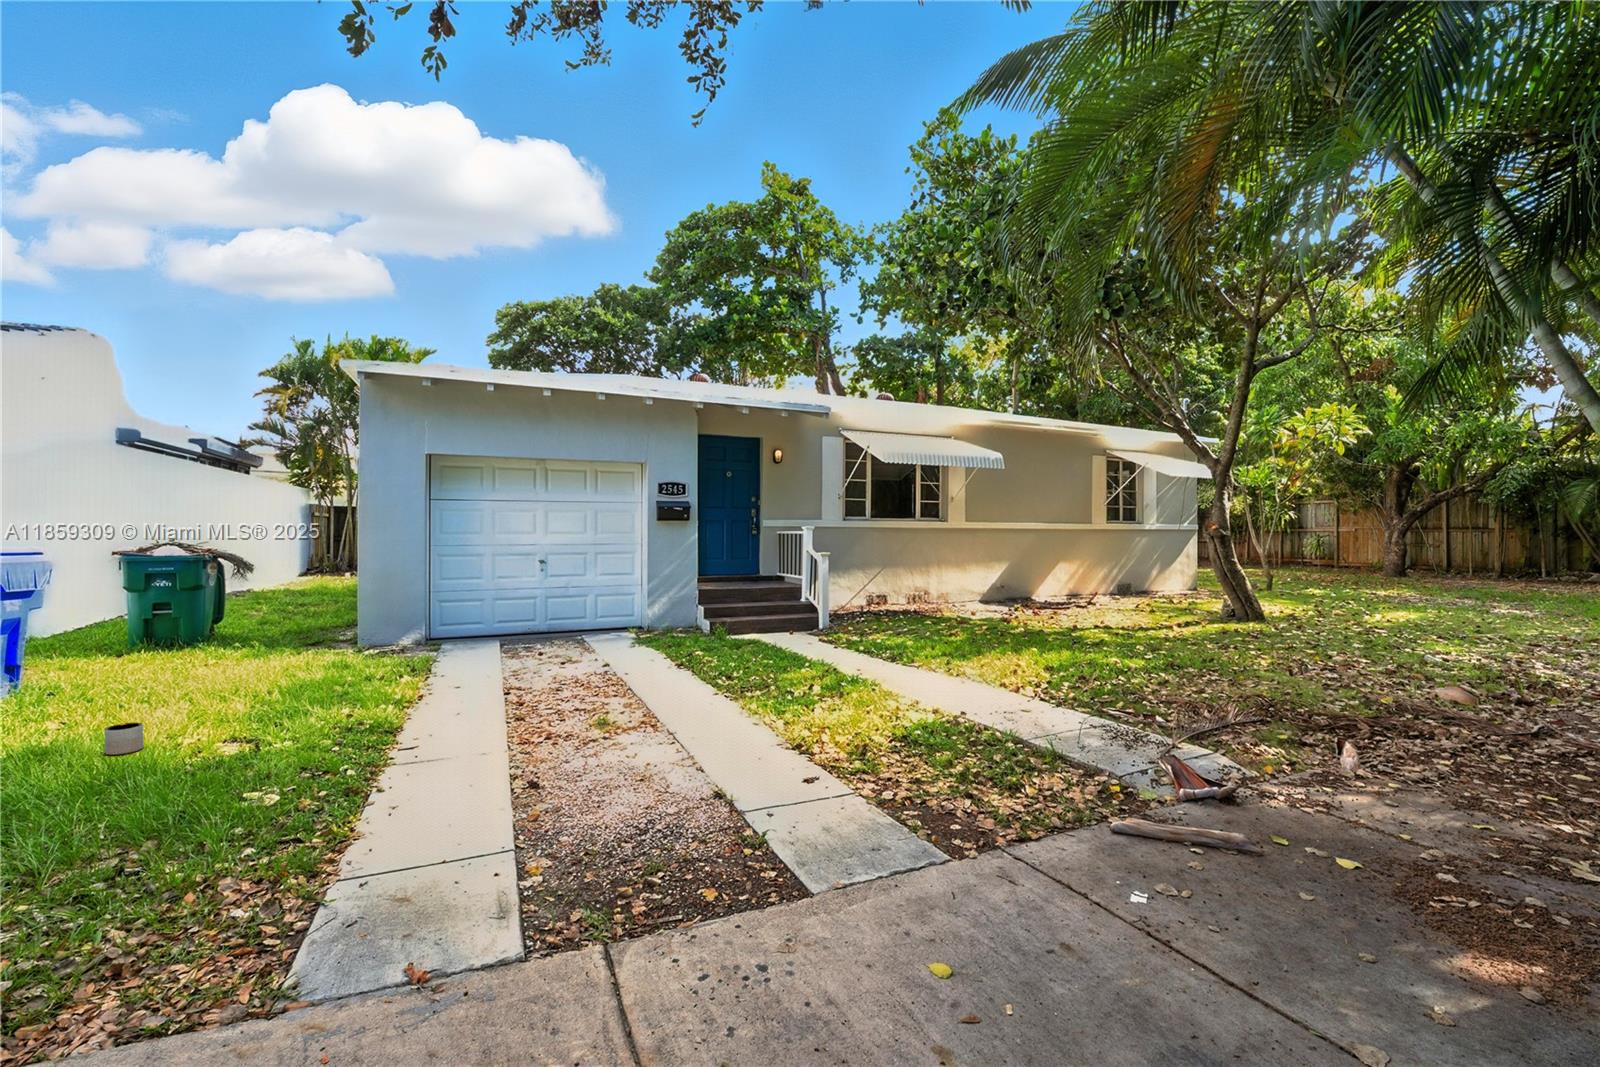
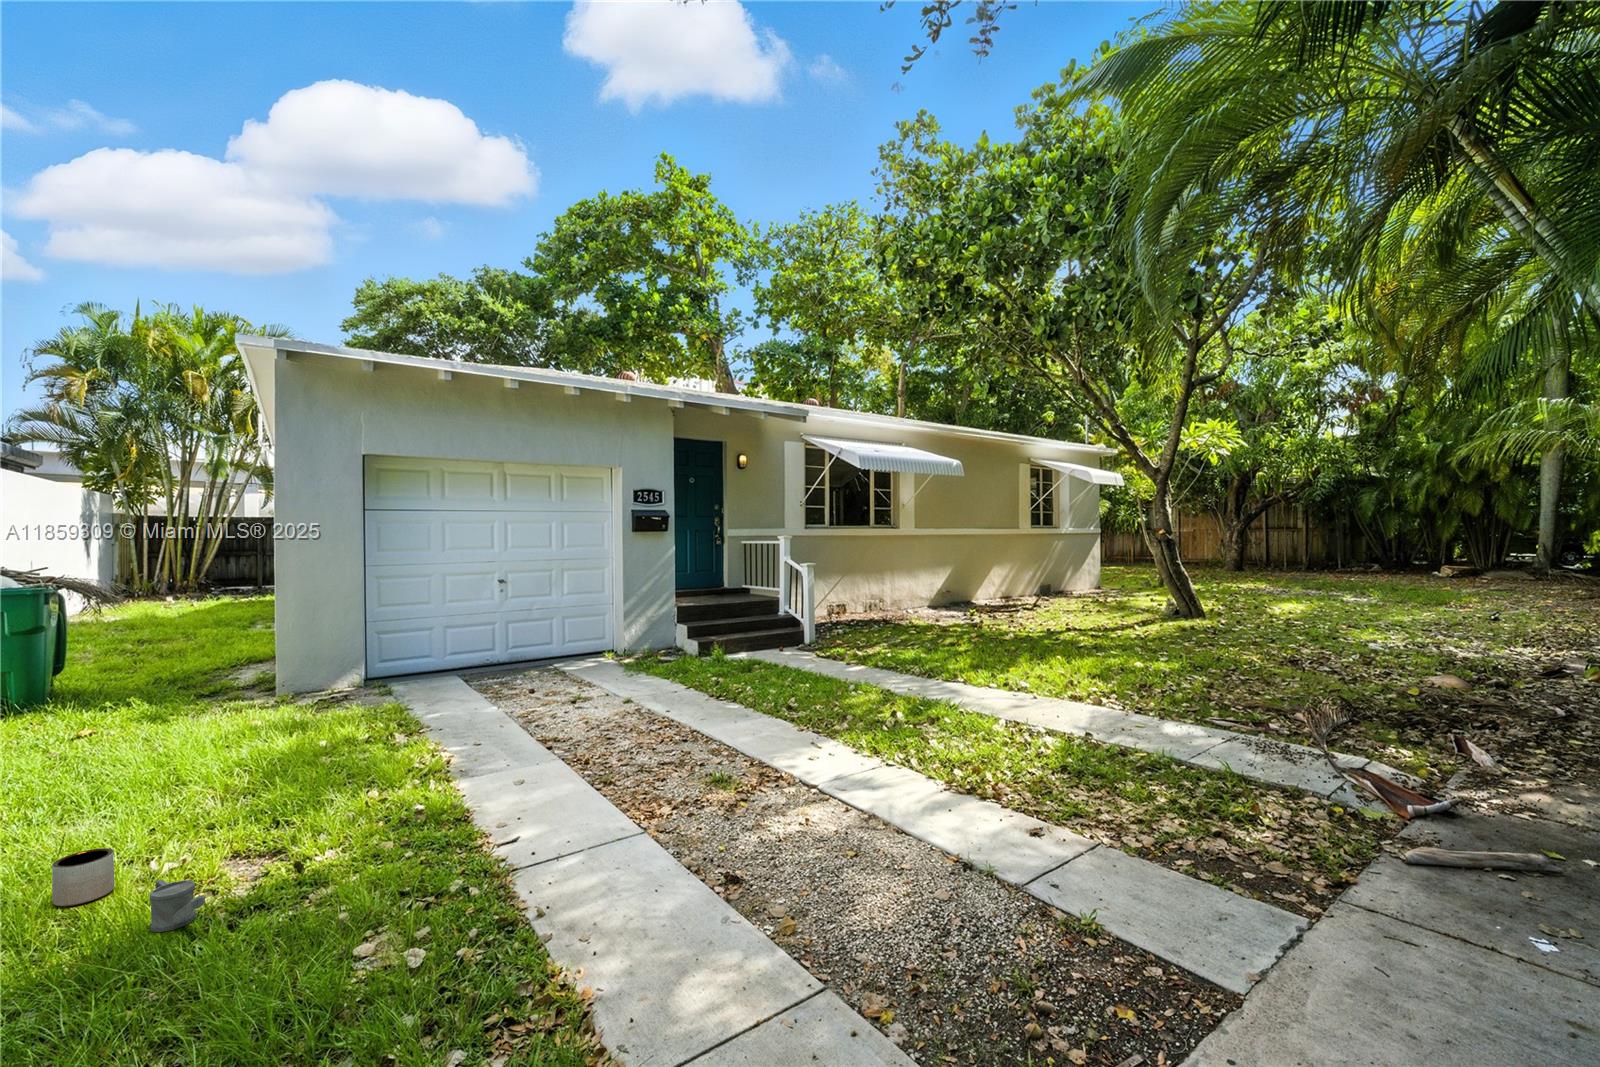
watering can: none [137,743,169,774] -> present [150,880,205,932]

